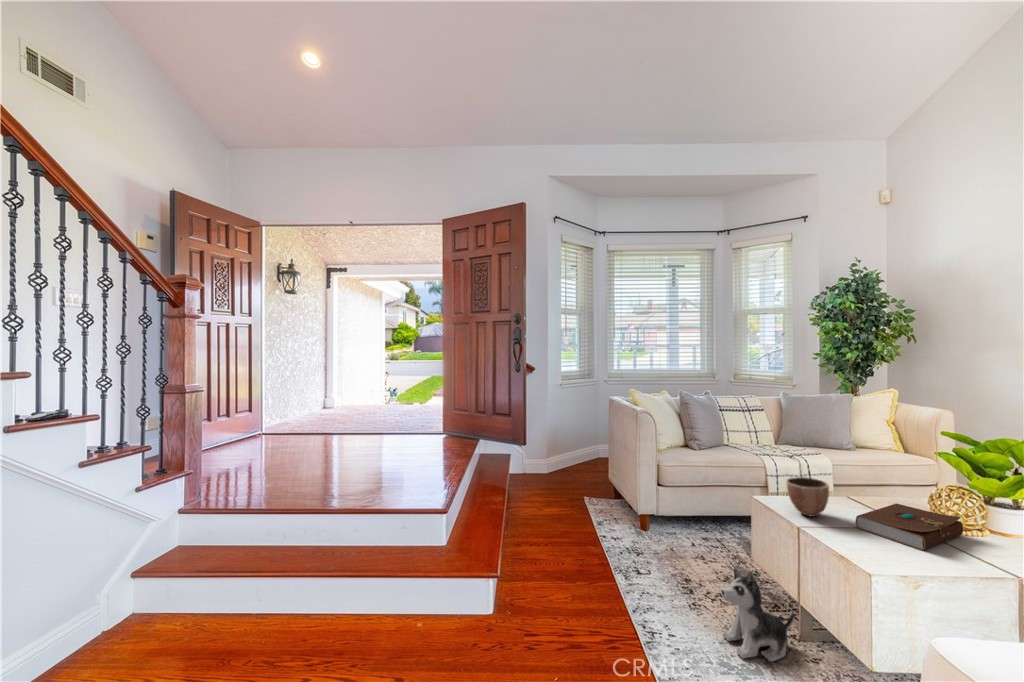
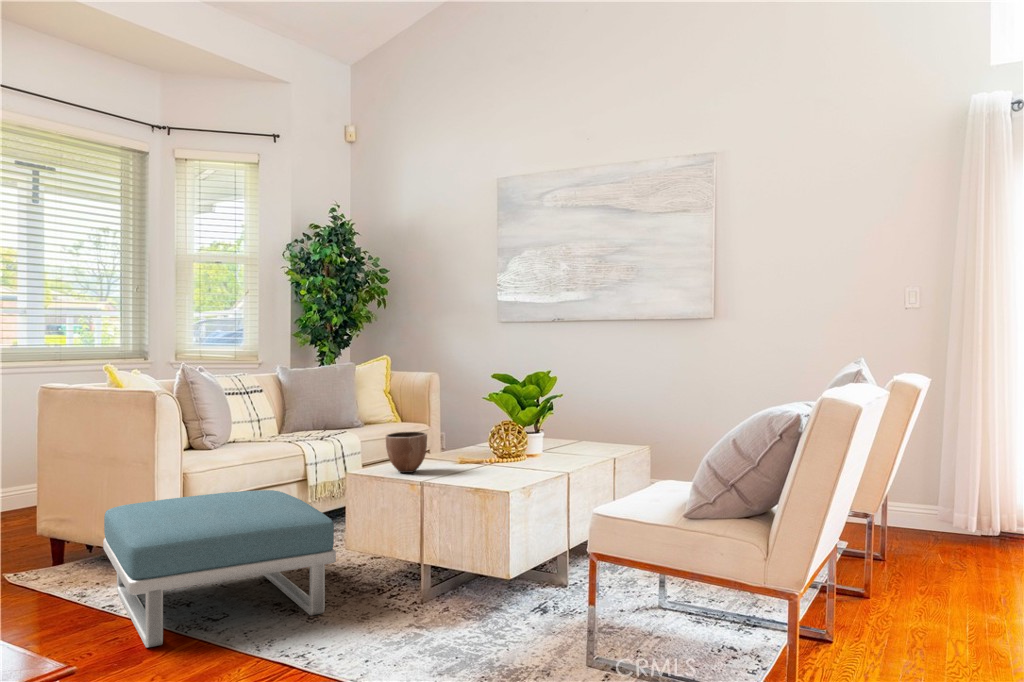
footstool: none [585,481,726,605] -> present [103,490,336,648]
book: present [856,504,963,550] -> none [452,444,517,472]
plush toy: present [721,568,794,662] -> none [363,532,427,634]

